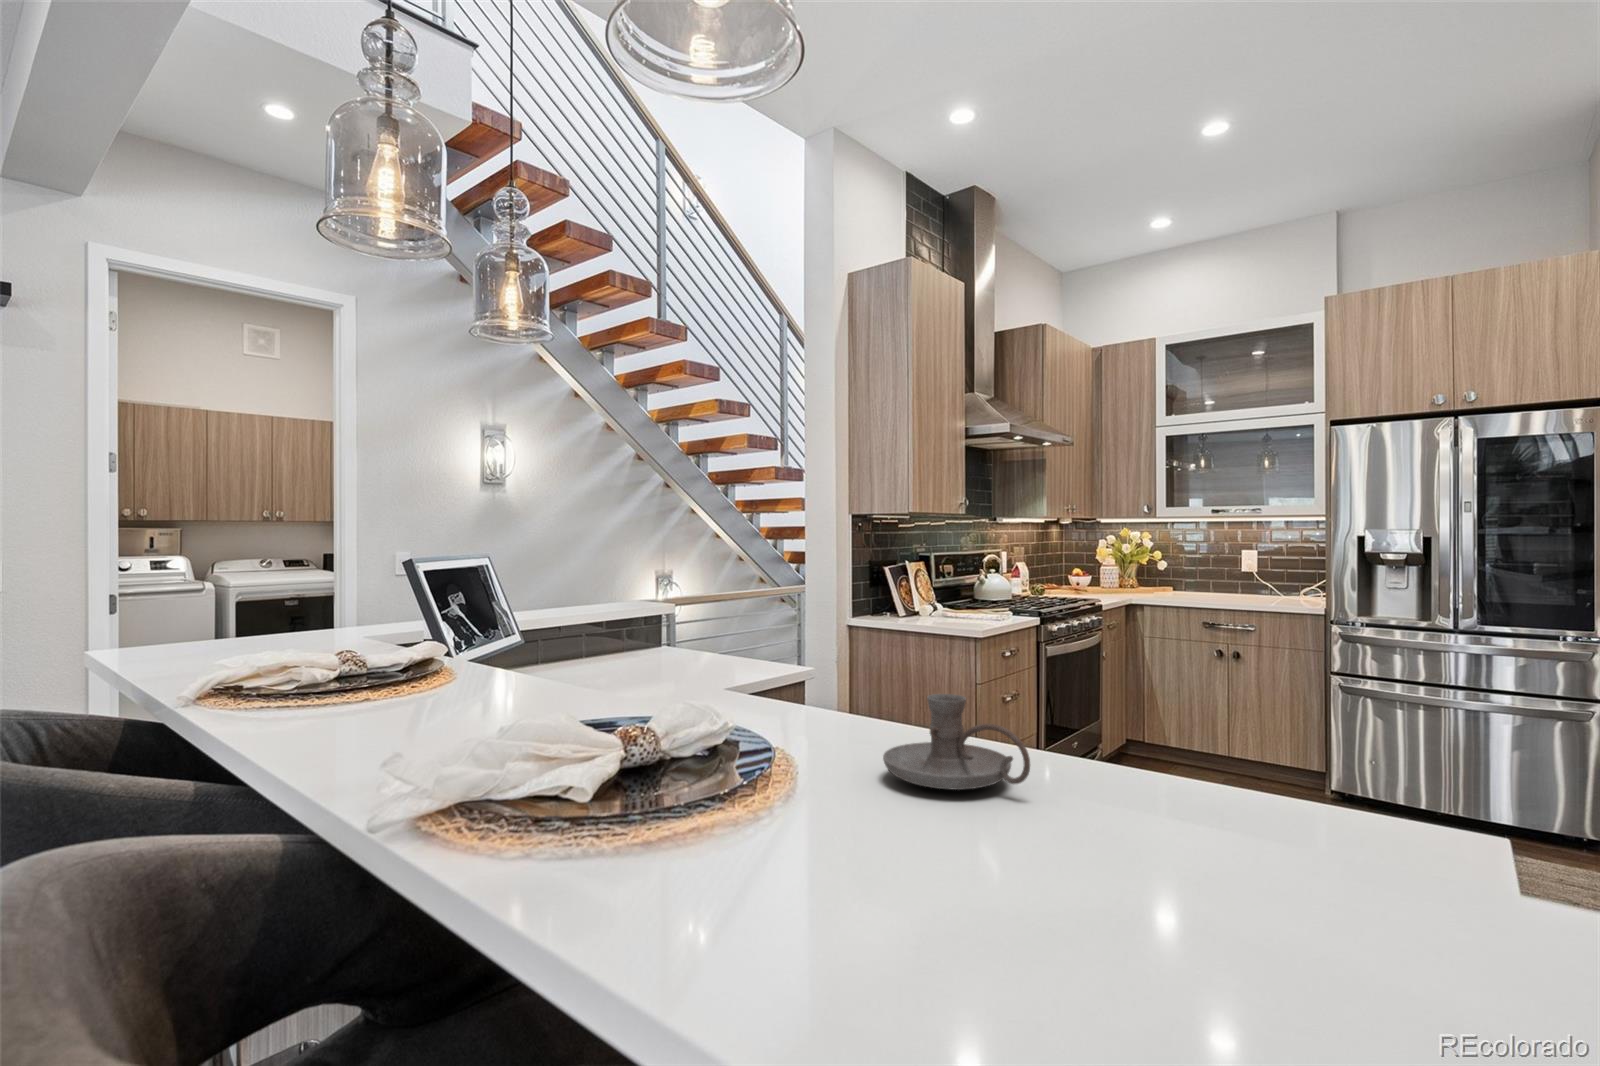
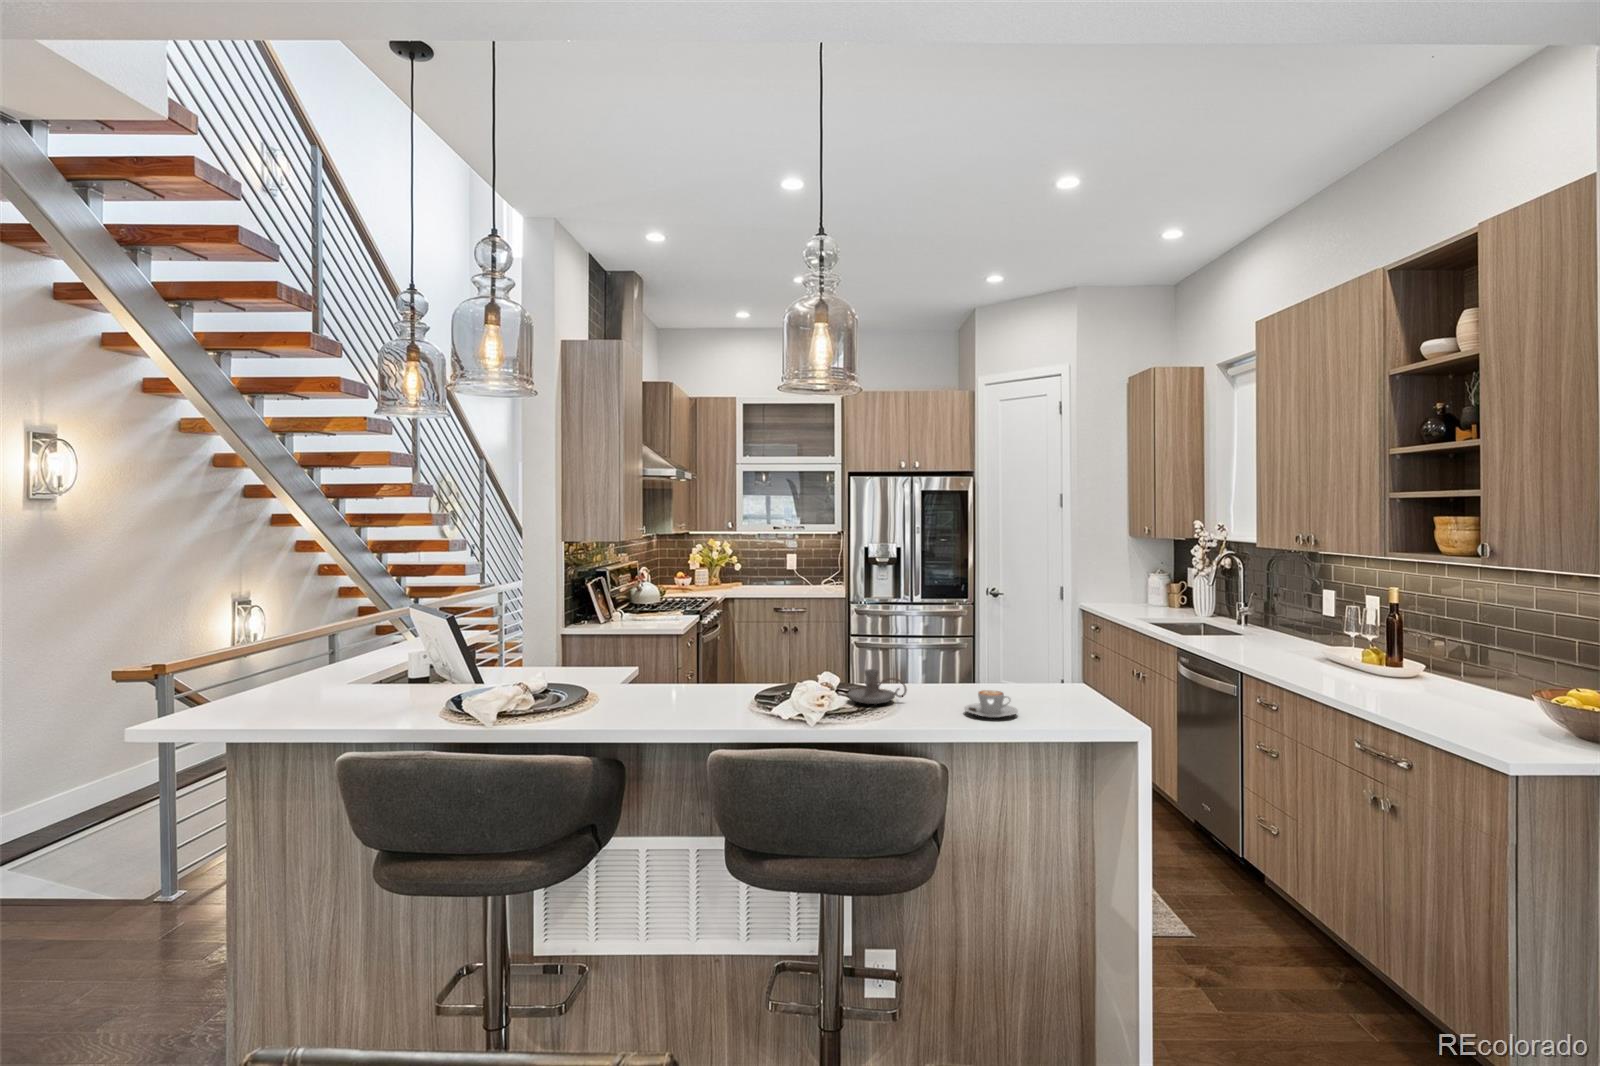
coffee cup: none [1130,814,1364,950] -> present [964,690,1018,718]

